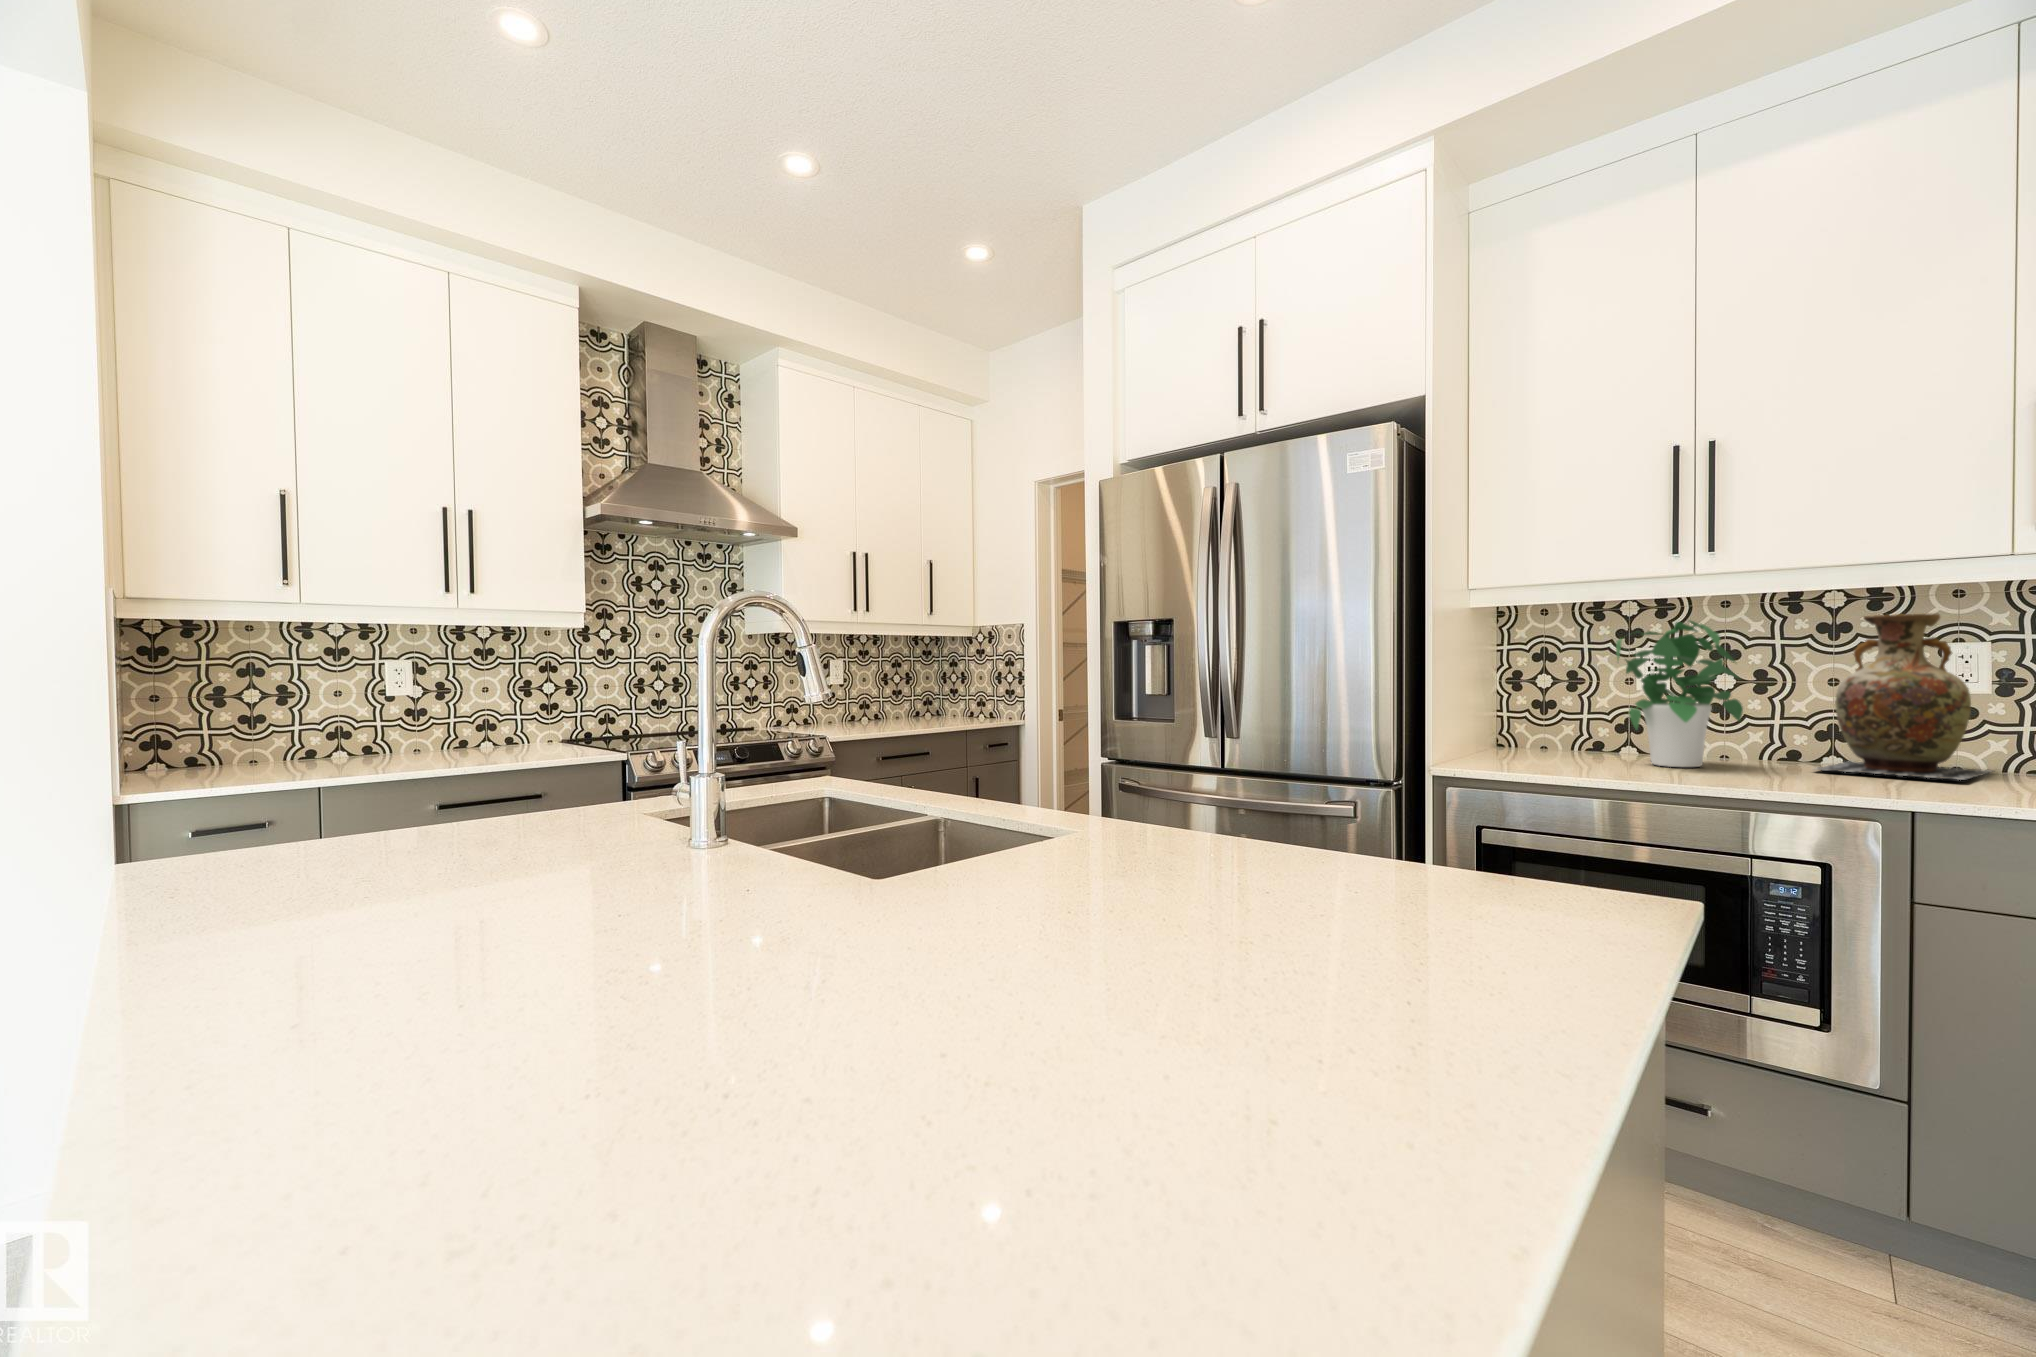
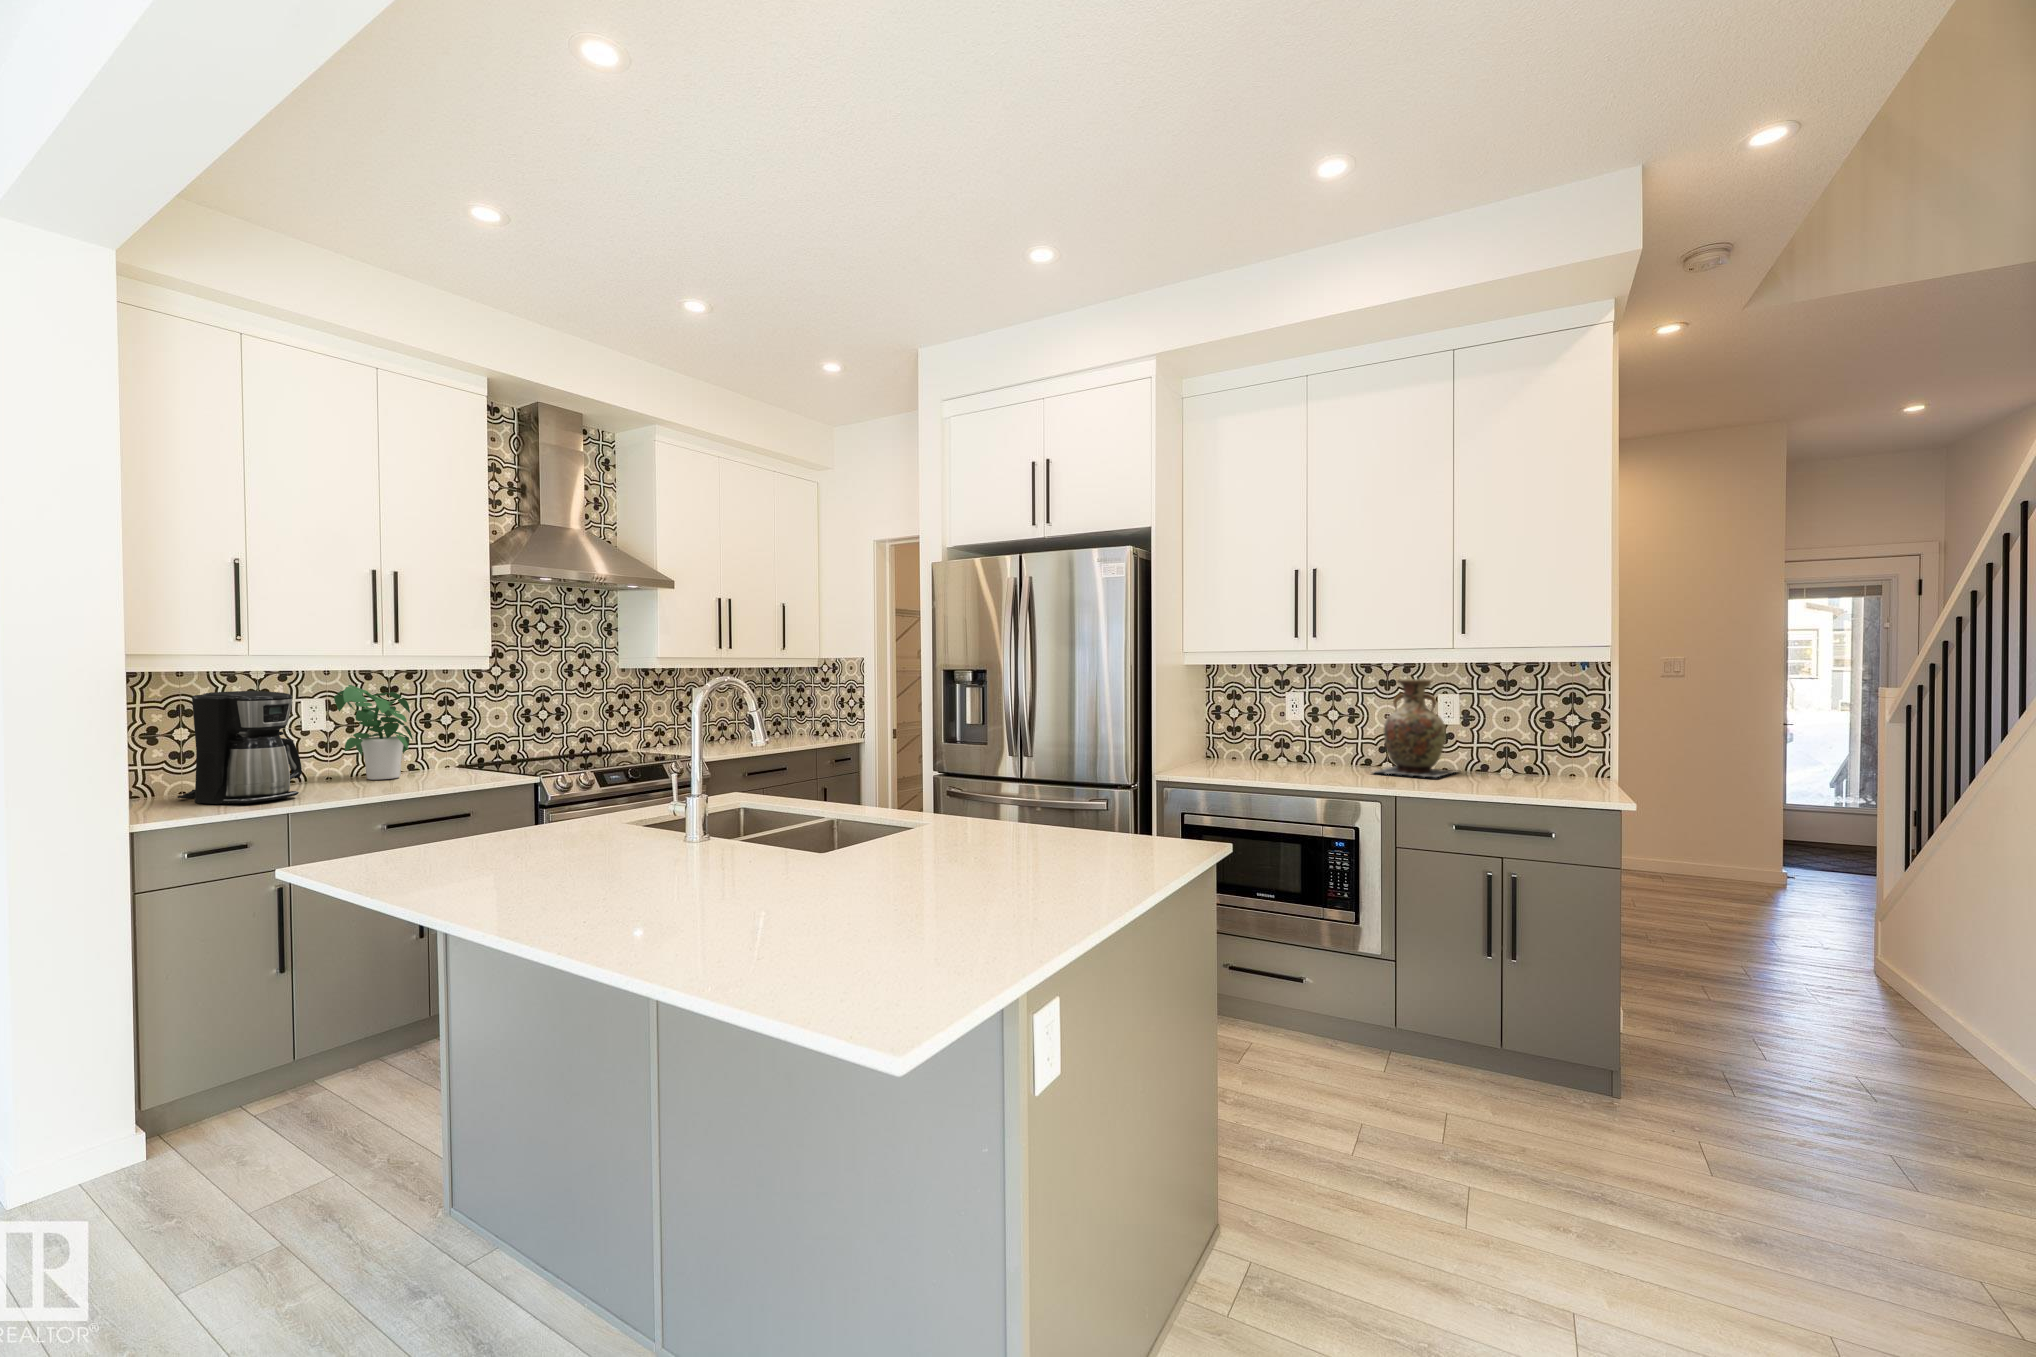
potted plant: present [1616,621,1743,767] -> present [334,685,413,780]
coffee maker: none [216,645,348,776] -> present [178,691,302,804]

